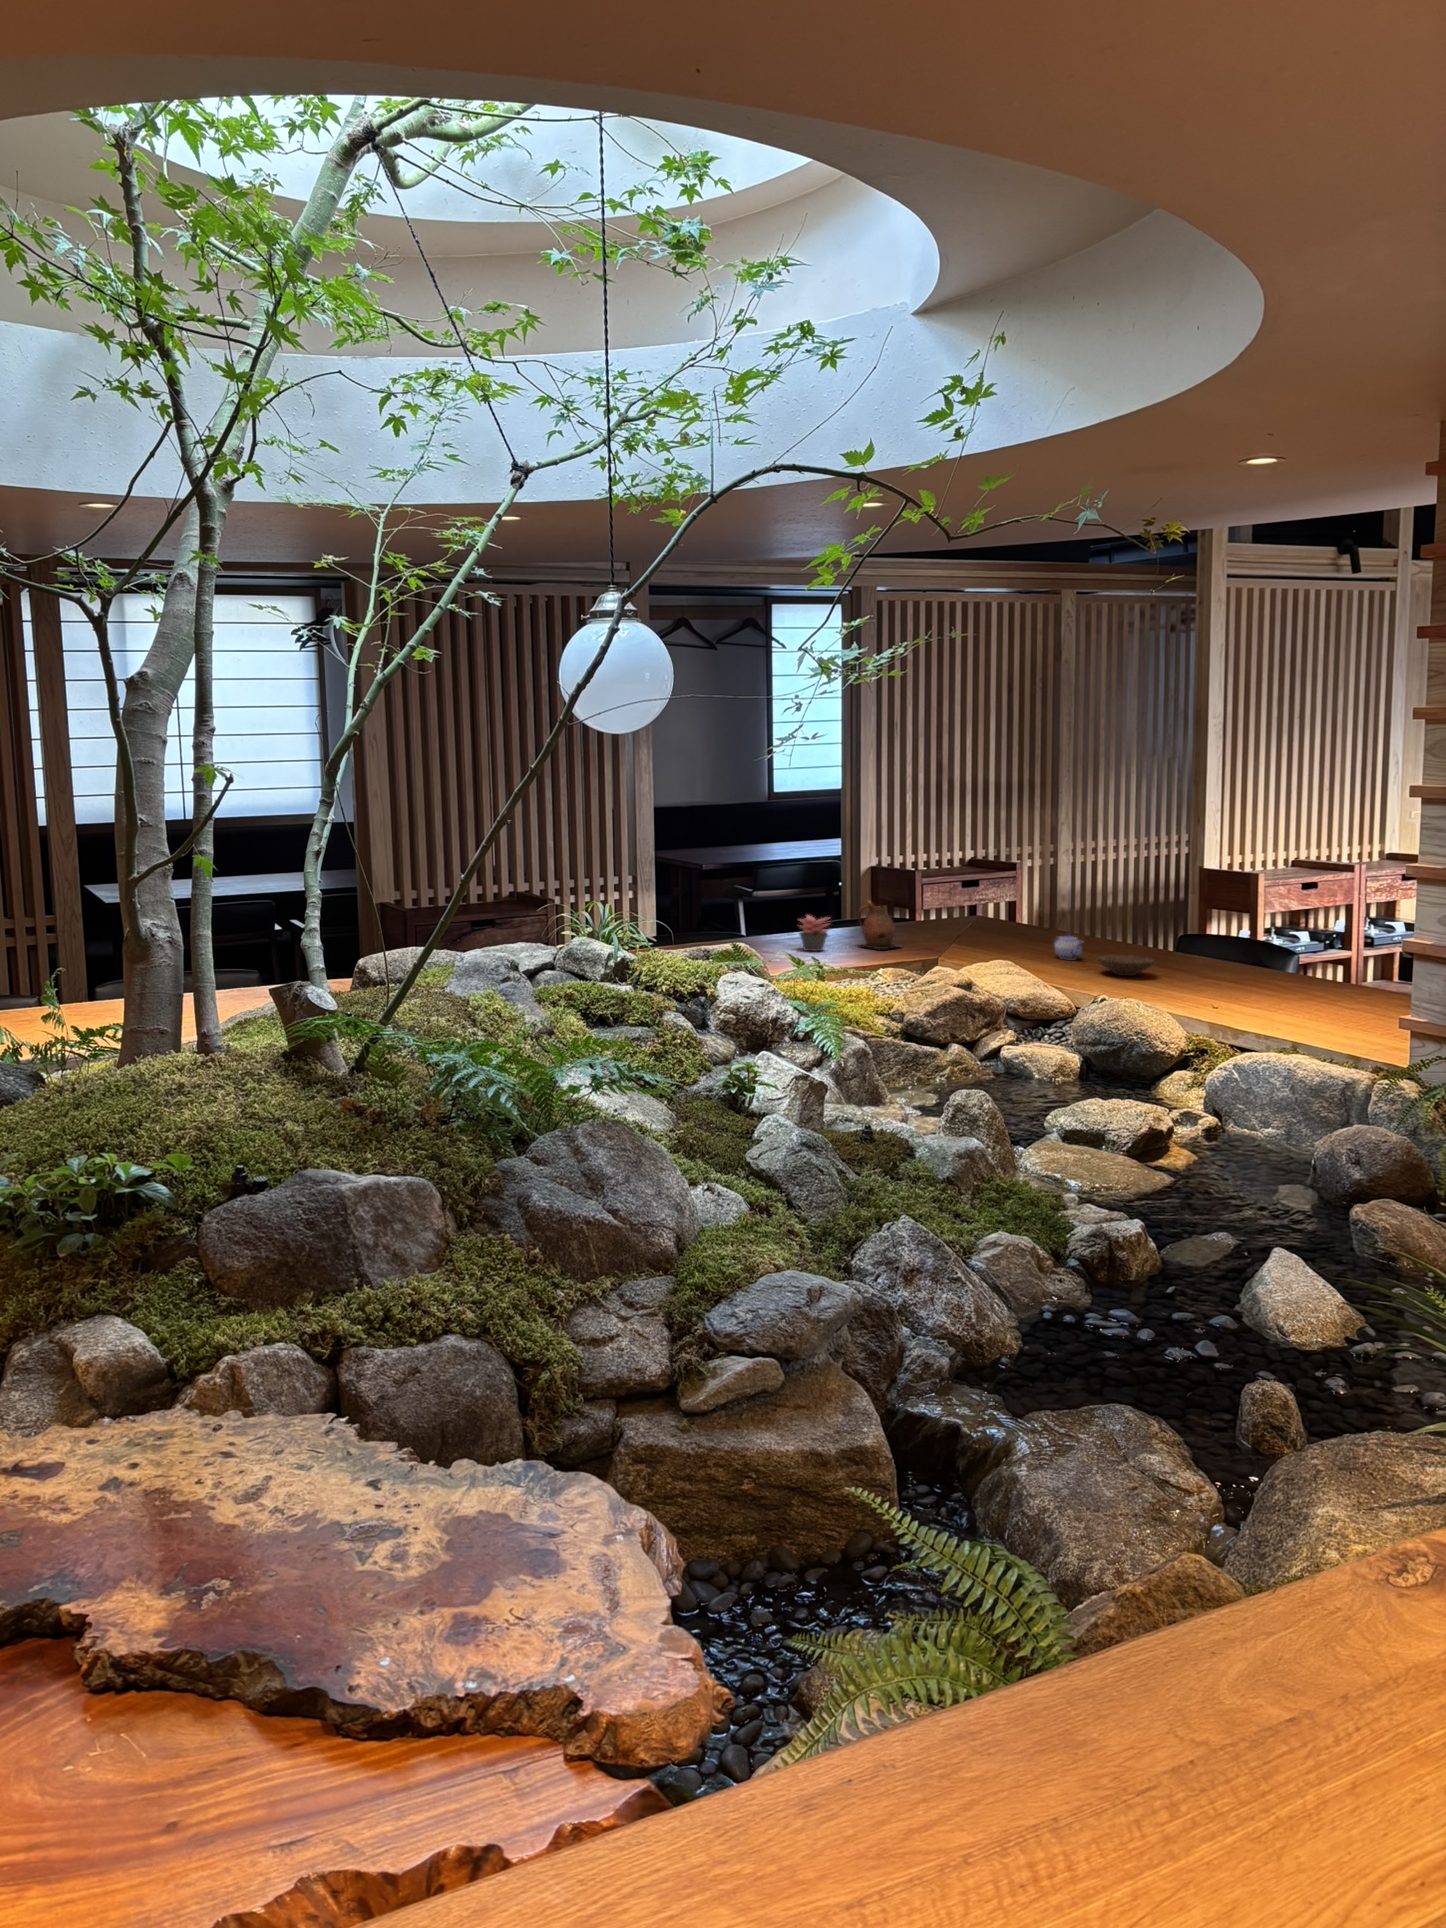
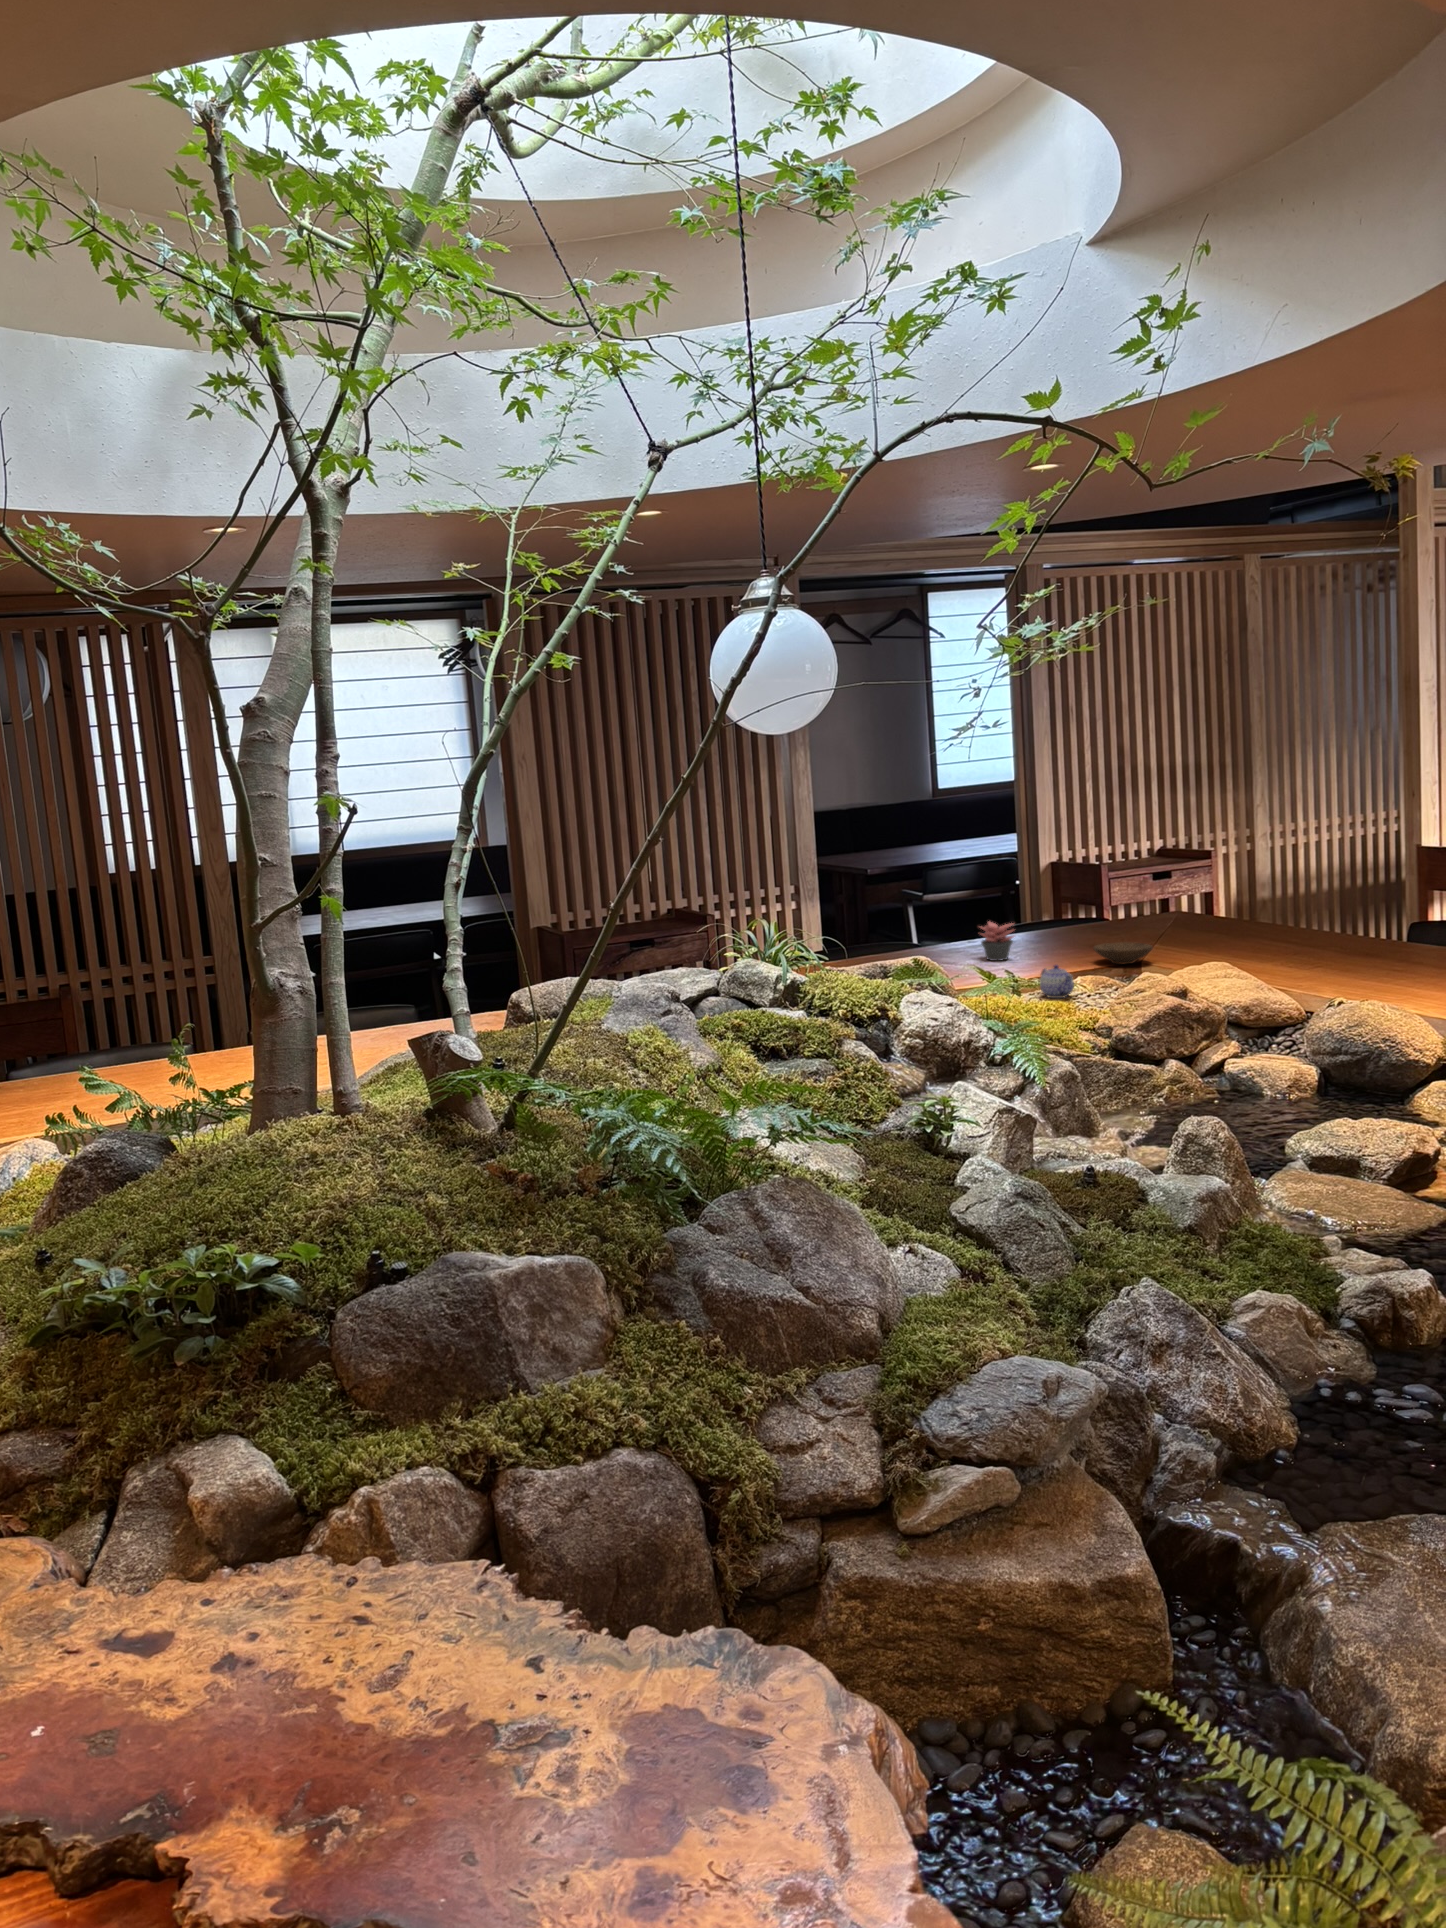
ceramic pitcher: present [858,901,902,949] -> none [1044,902,1096,956]
teapot: present [1054,933,1083,960] -> present [1040,965,1074,998]
wooden bowl: present [1098,955,1154,976] -> present [1094,942,1152,964]

